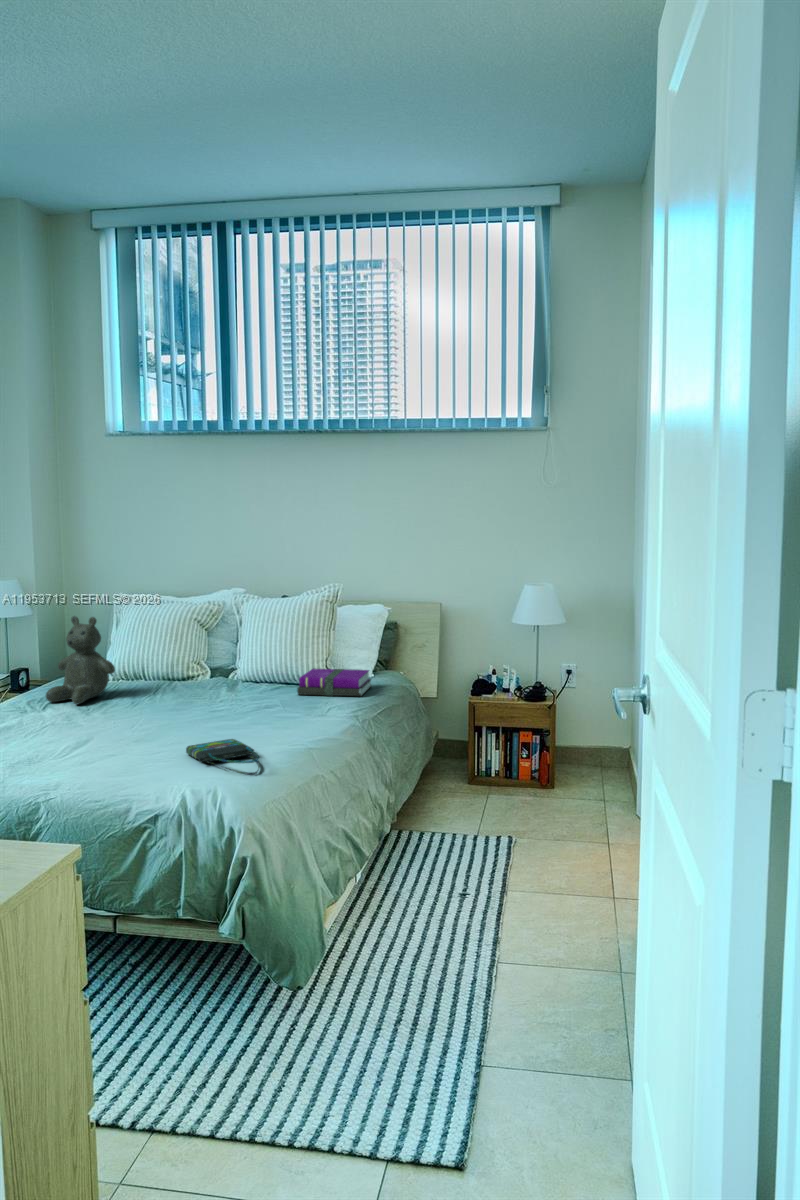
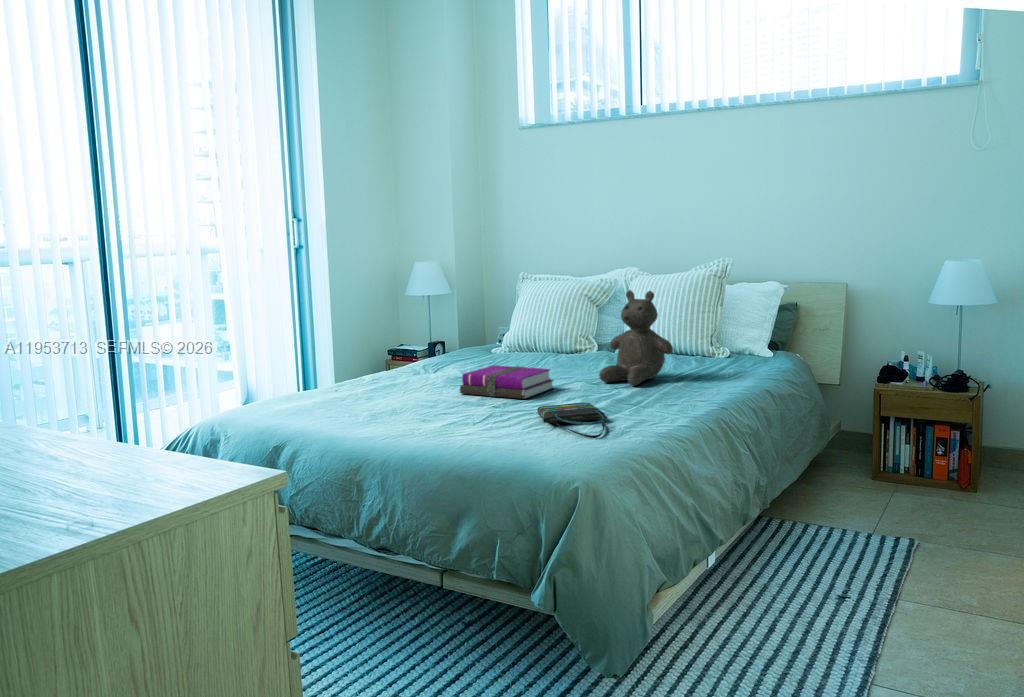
teddy bear: present [46,616,115,704] -> present [599,290,673,386]
notebook: present [297,669,371,696] -> present [460,365,553,399]

